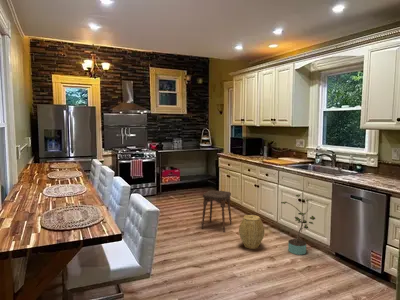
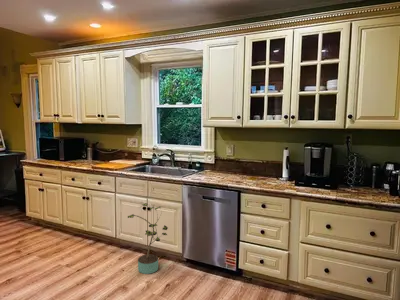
stool: present [202,190,232,232] -> none [9,213,56,274]
woven basket: present [239,215,265,249] -> none [74,239,109,284]

